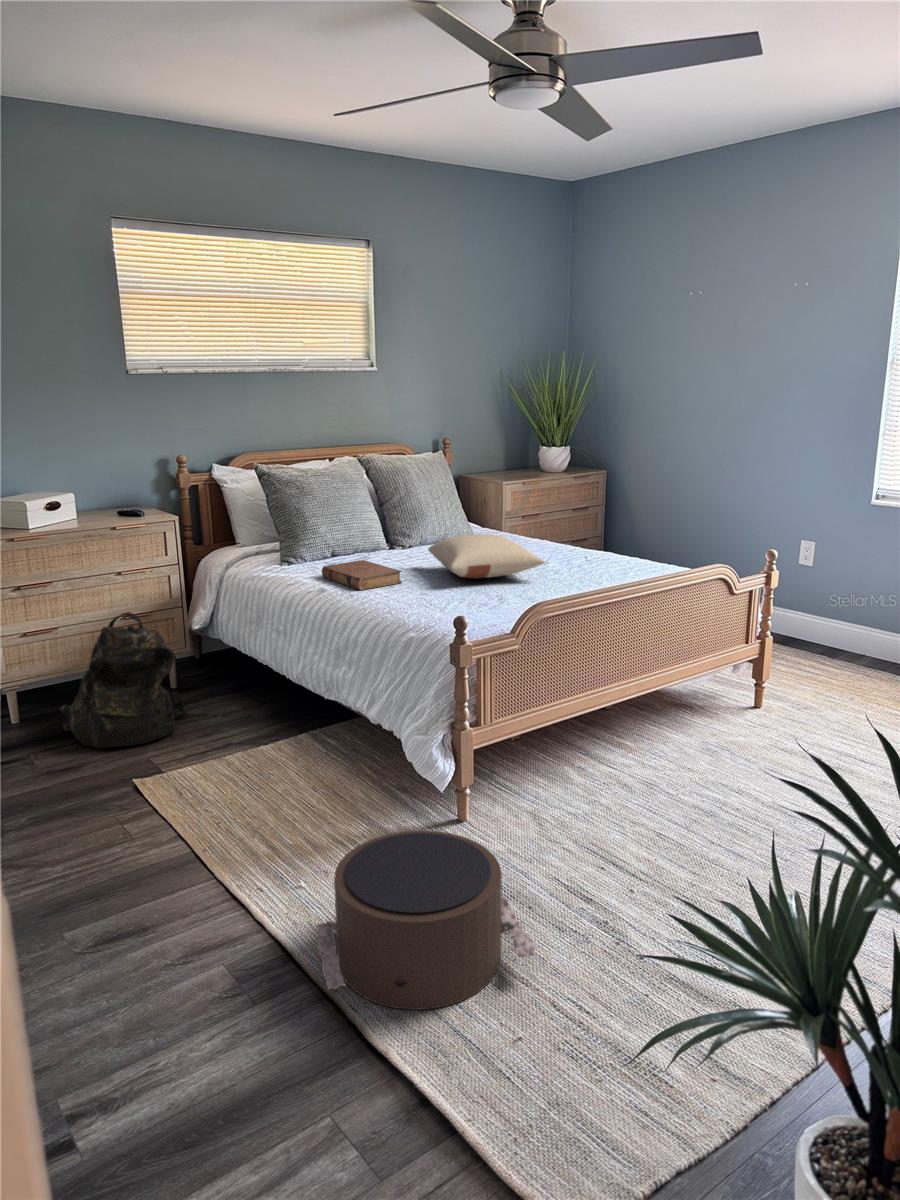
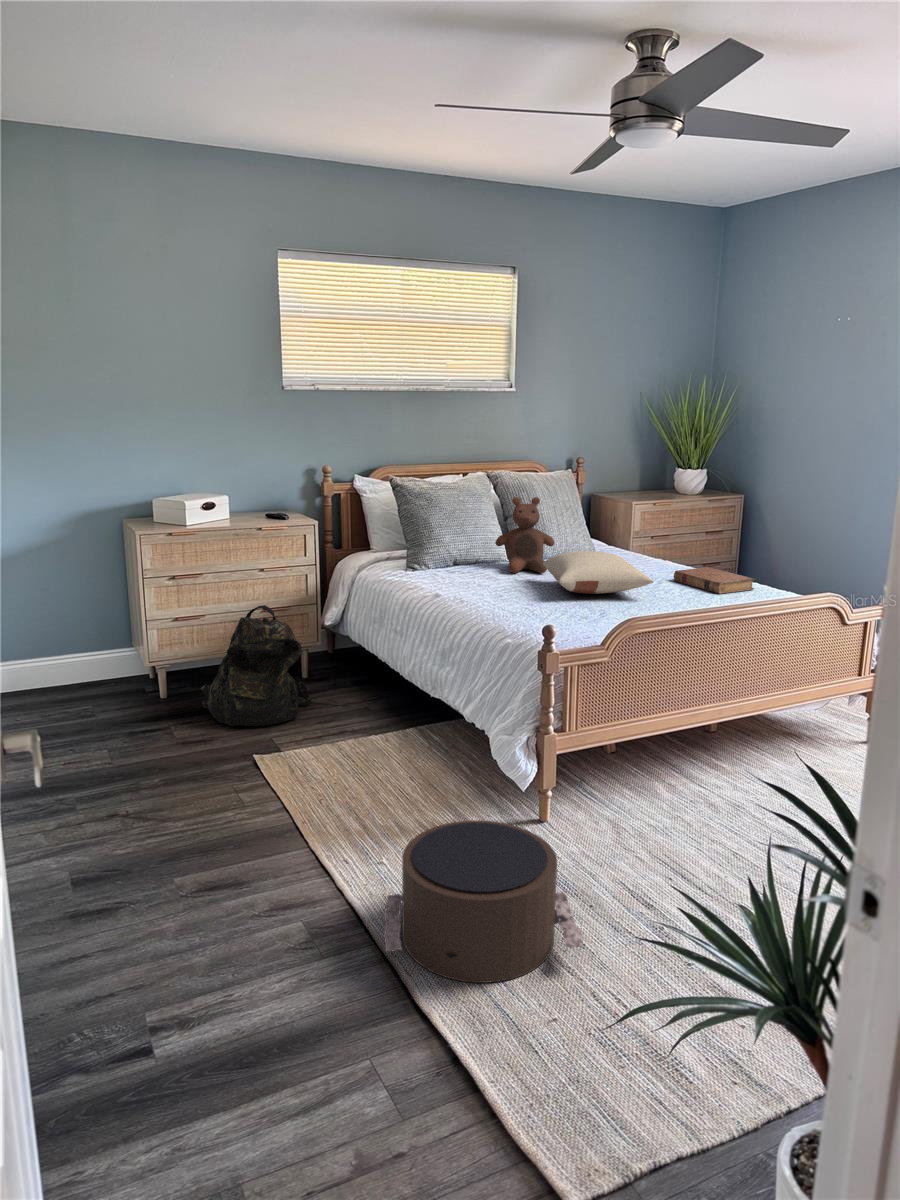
stuffed bear: none [374,481,435,561] -> present [495,497,554,573]
book: present [322,560,402,590] -> present [674,567,754,594]

